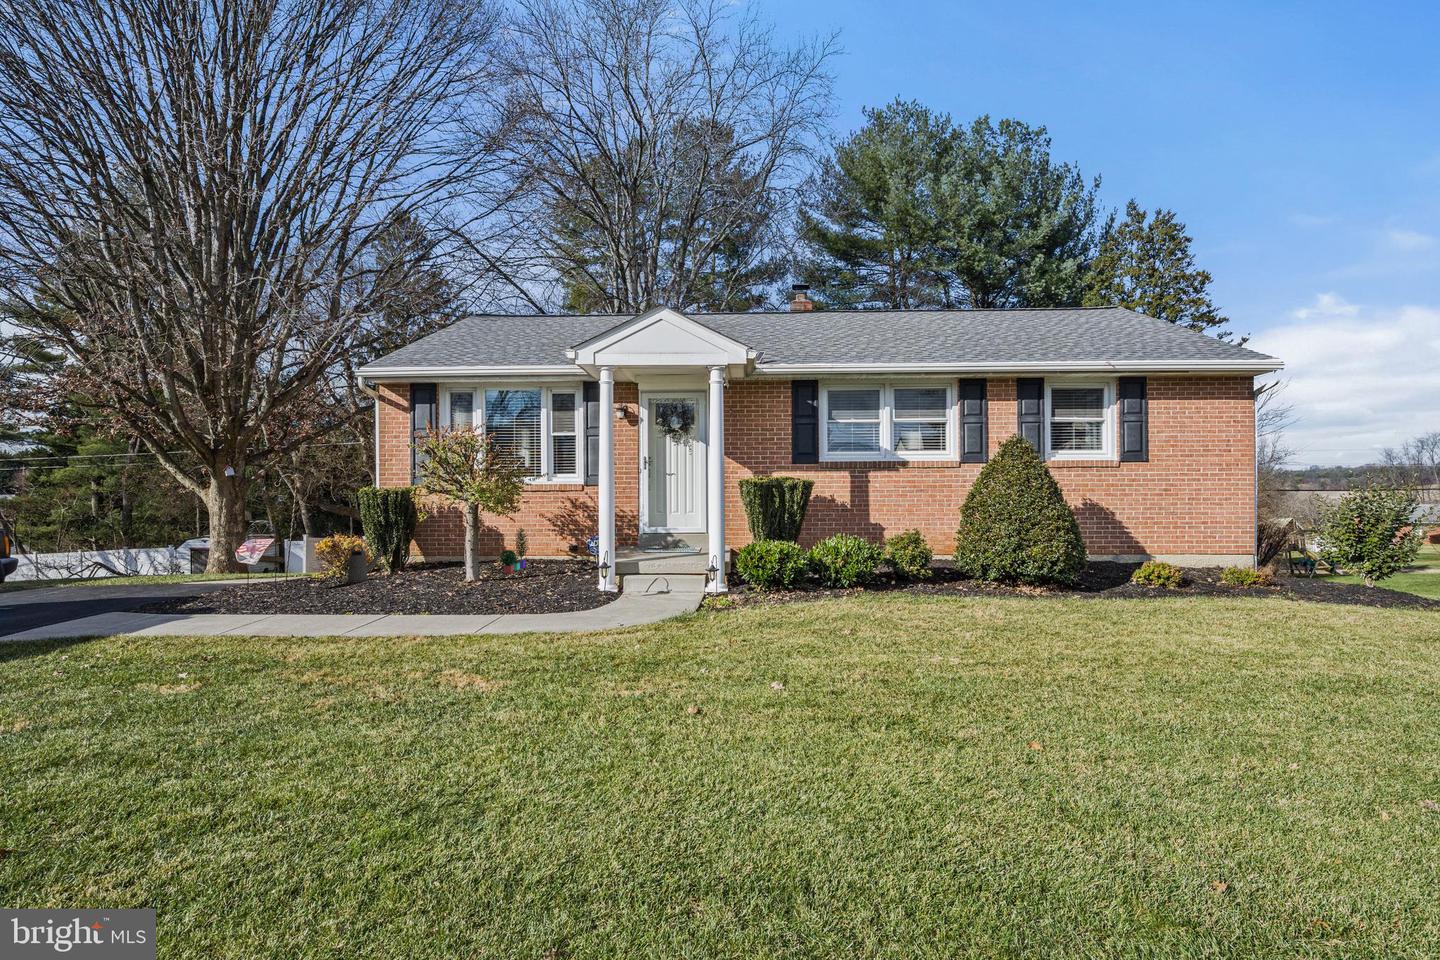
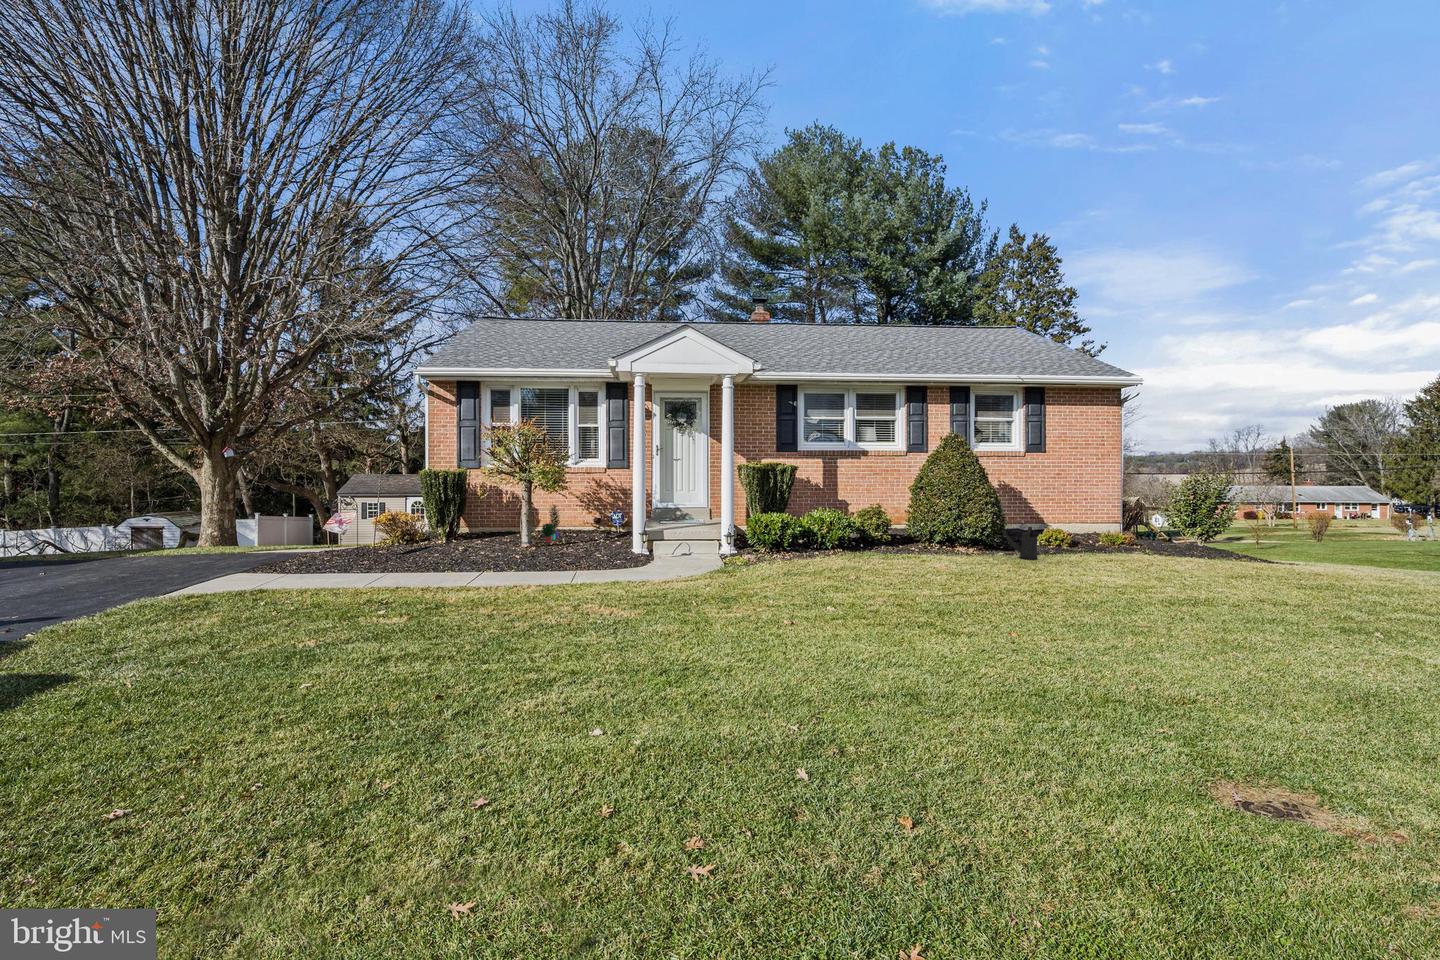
watering can: present [343,544,384,582] -> present [1001,527,1044,560]

